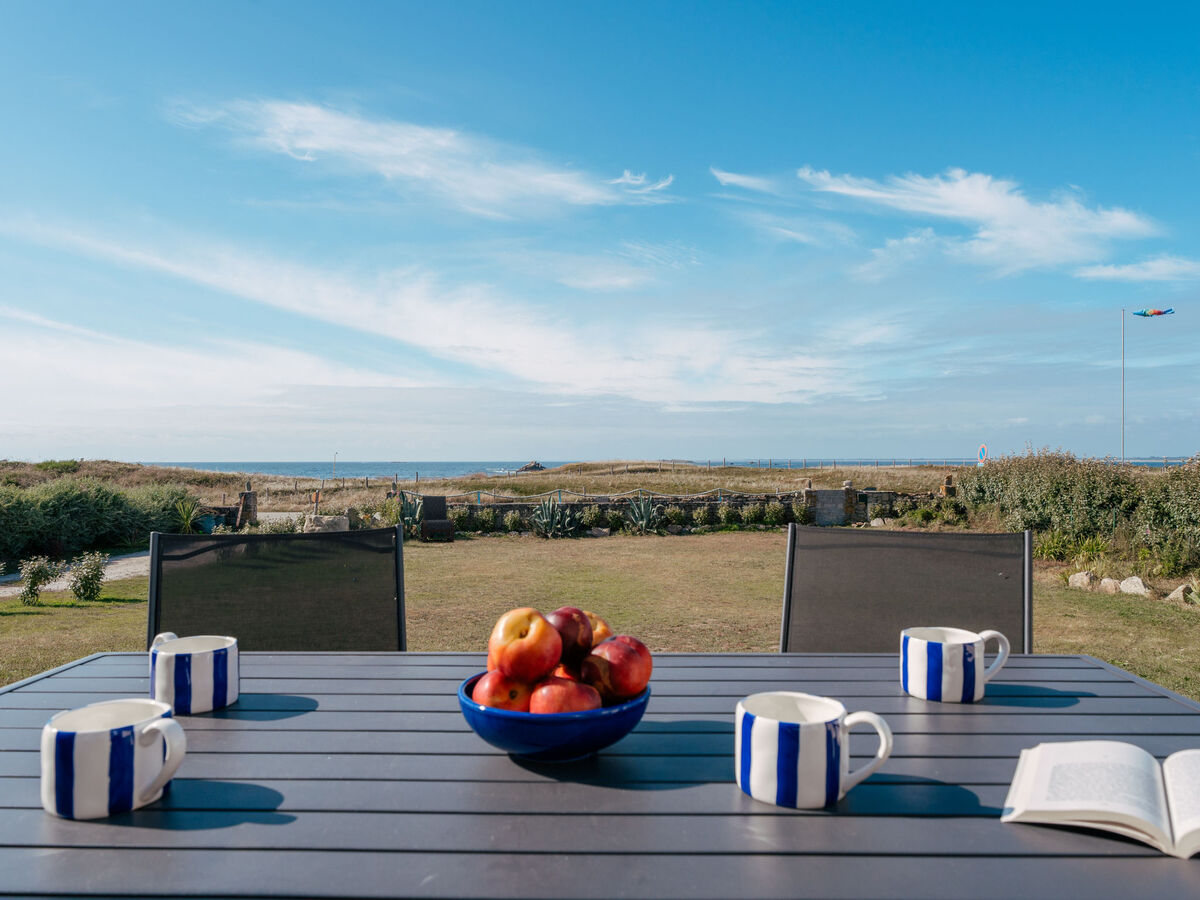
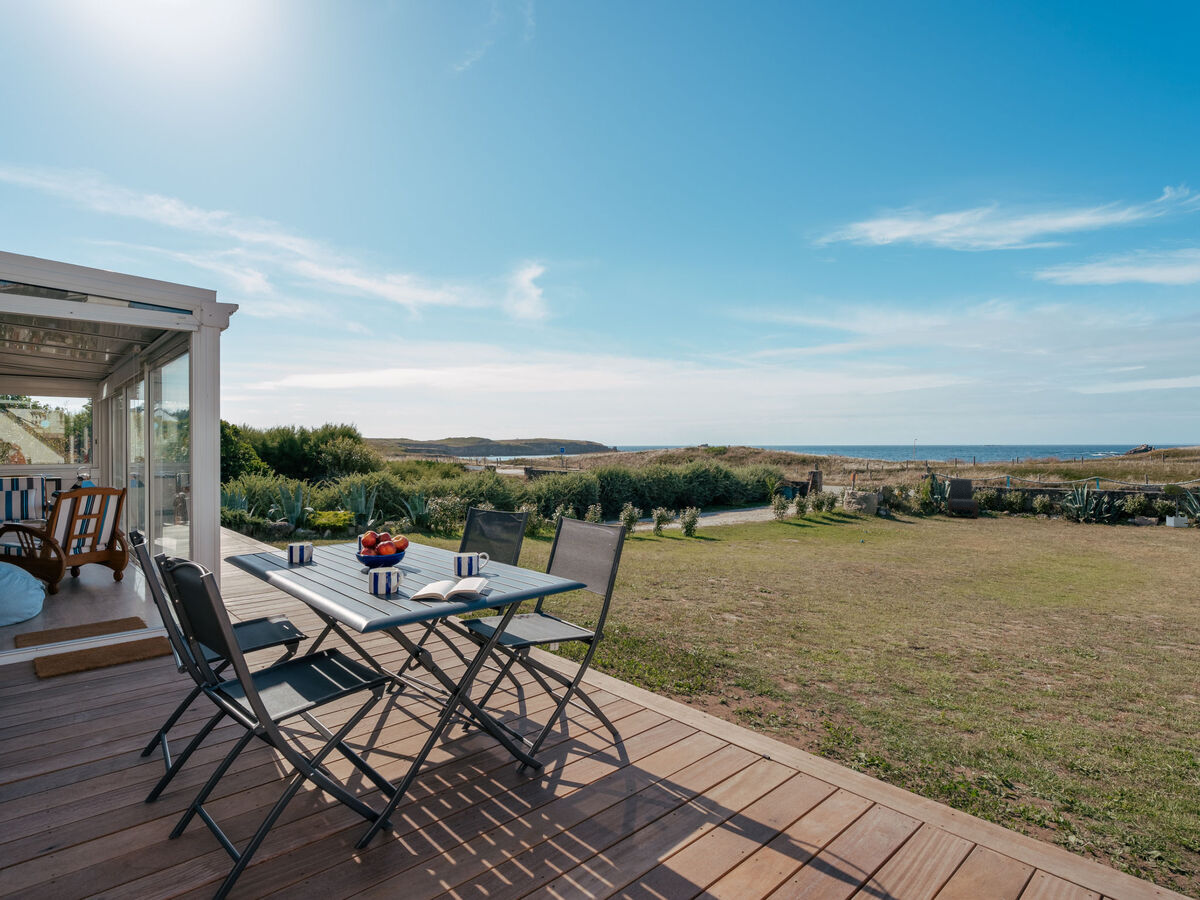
potted tree: none [613,493,632,536] -> present [1164,483,1188,527]

